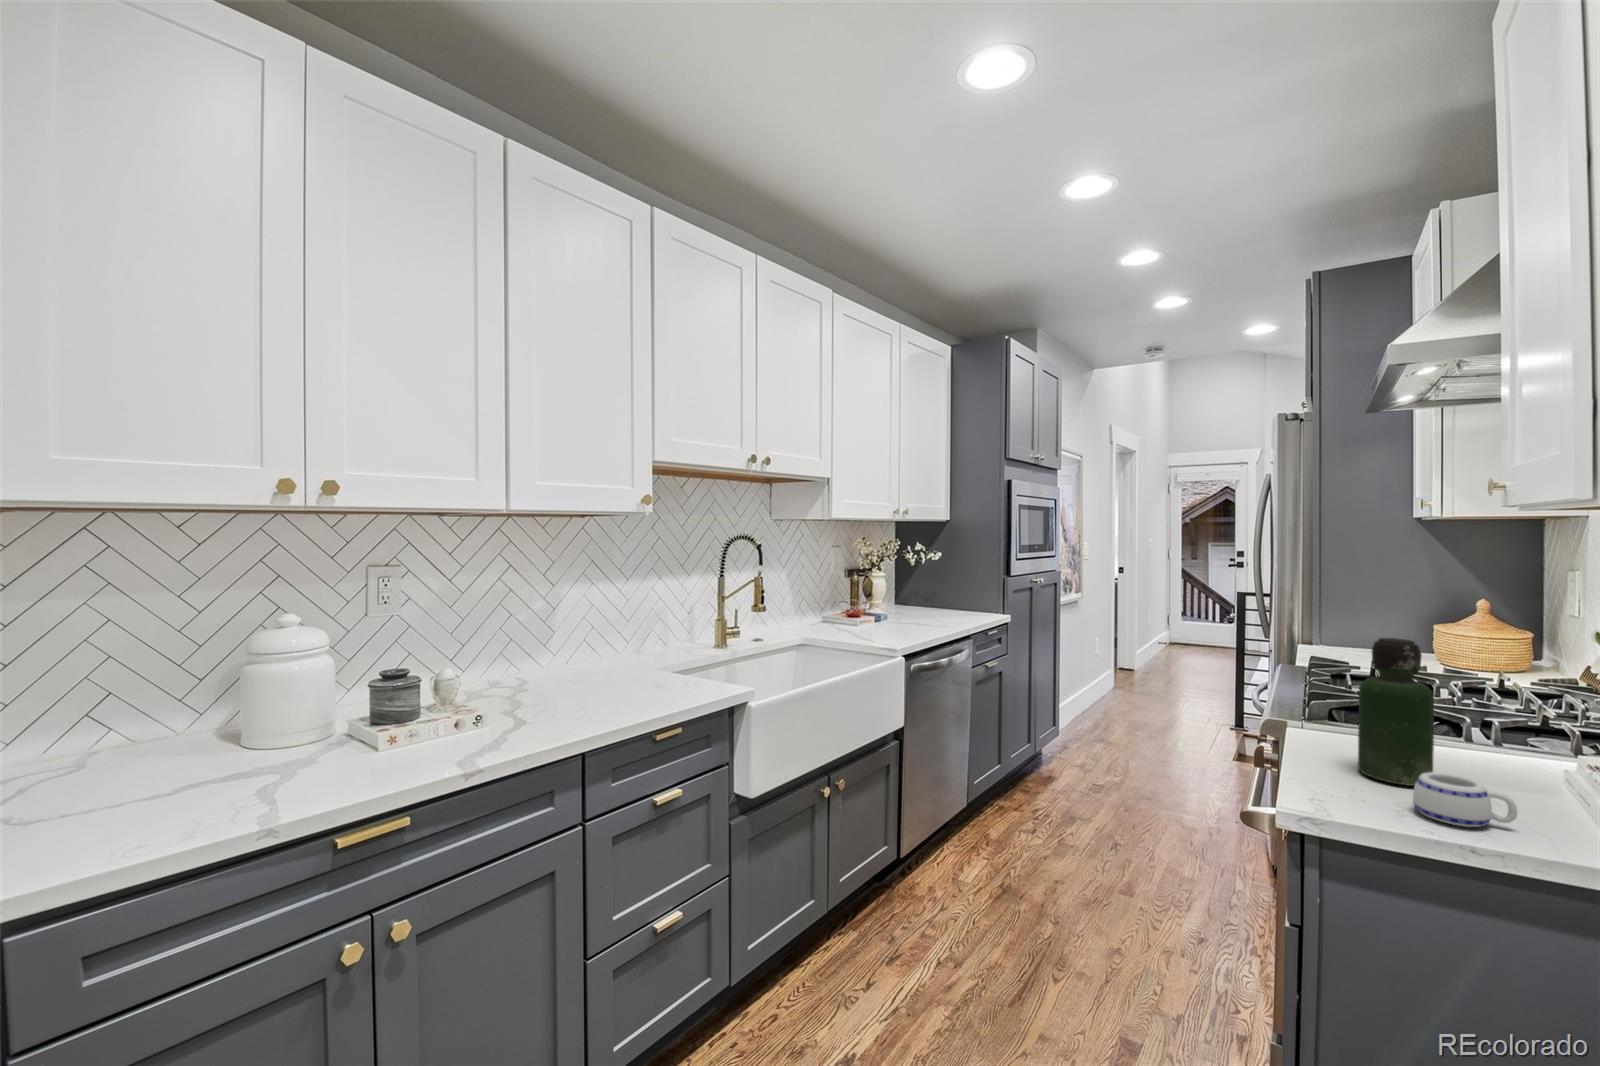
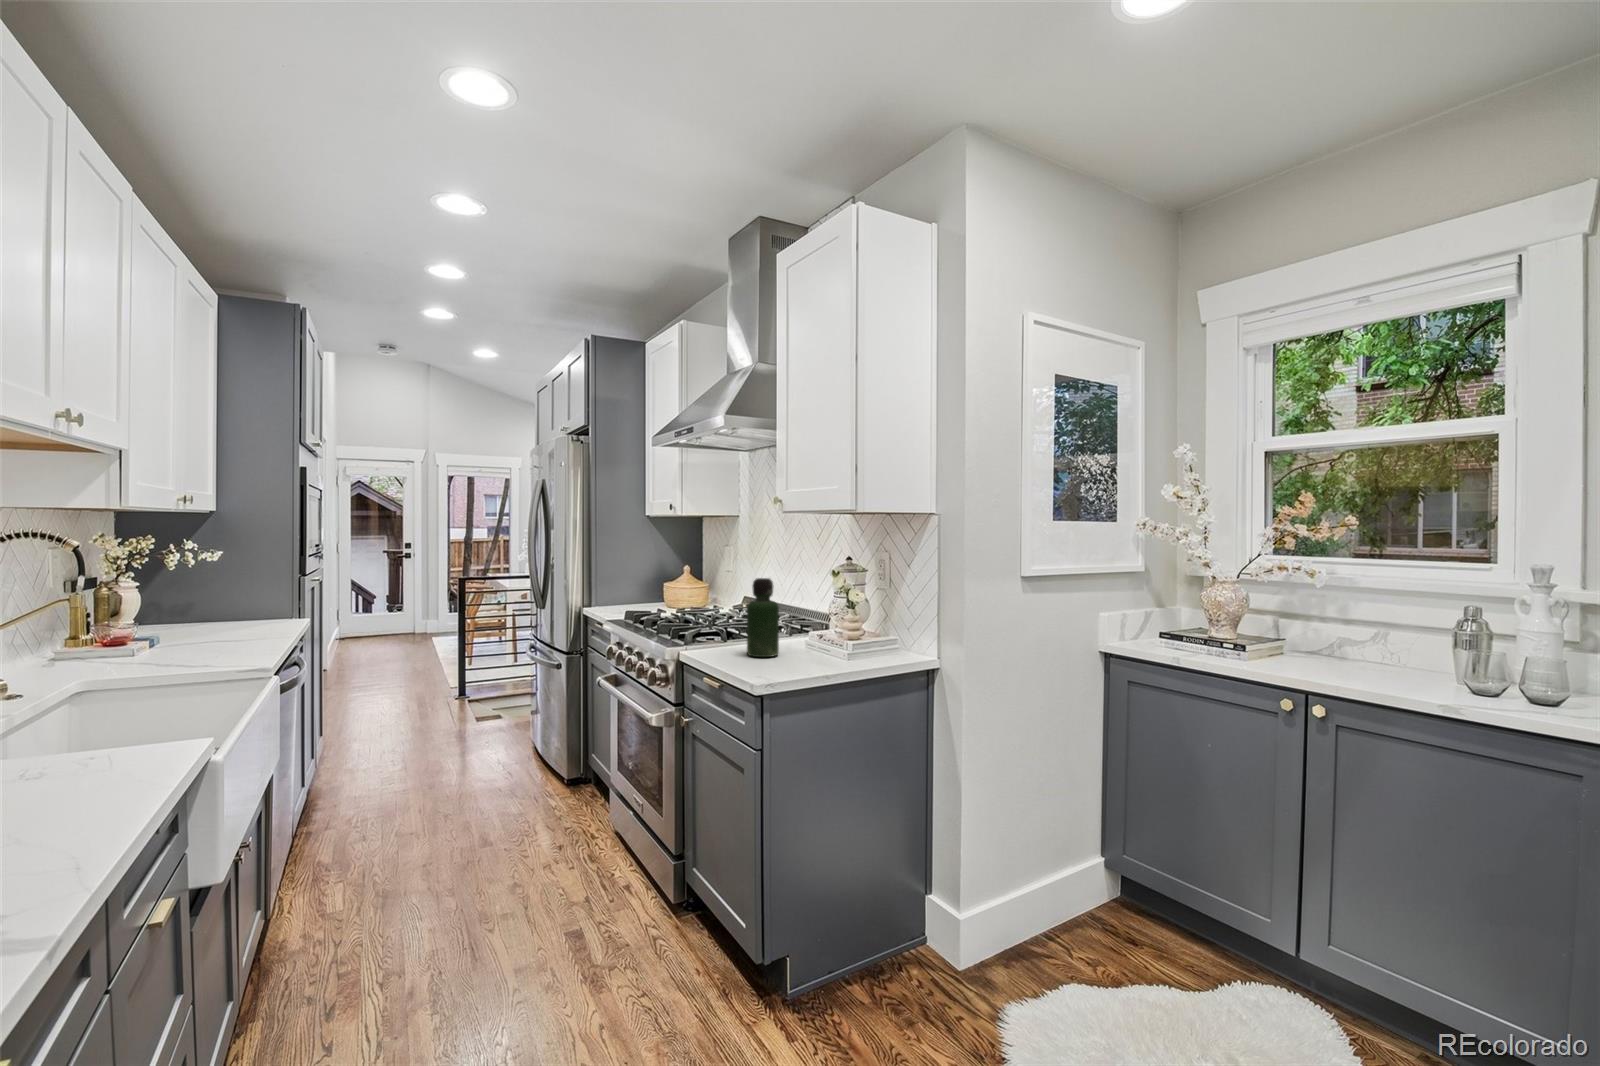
mug: present [1413,772,1518,827] -> none [789,642,824,665]

